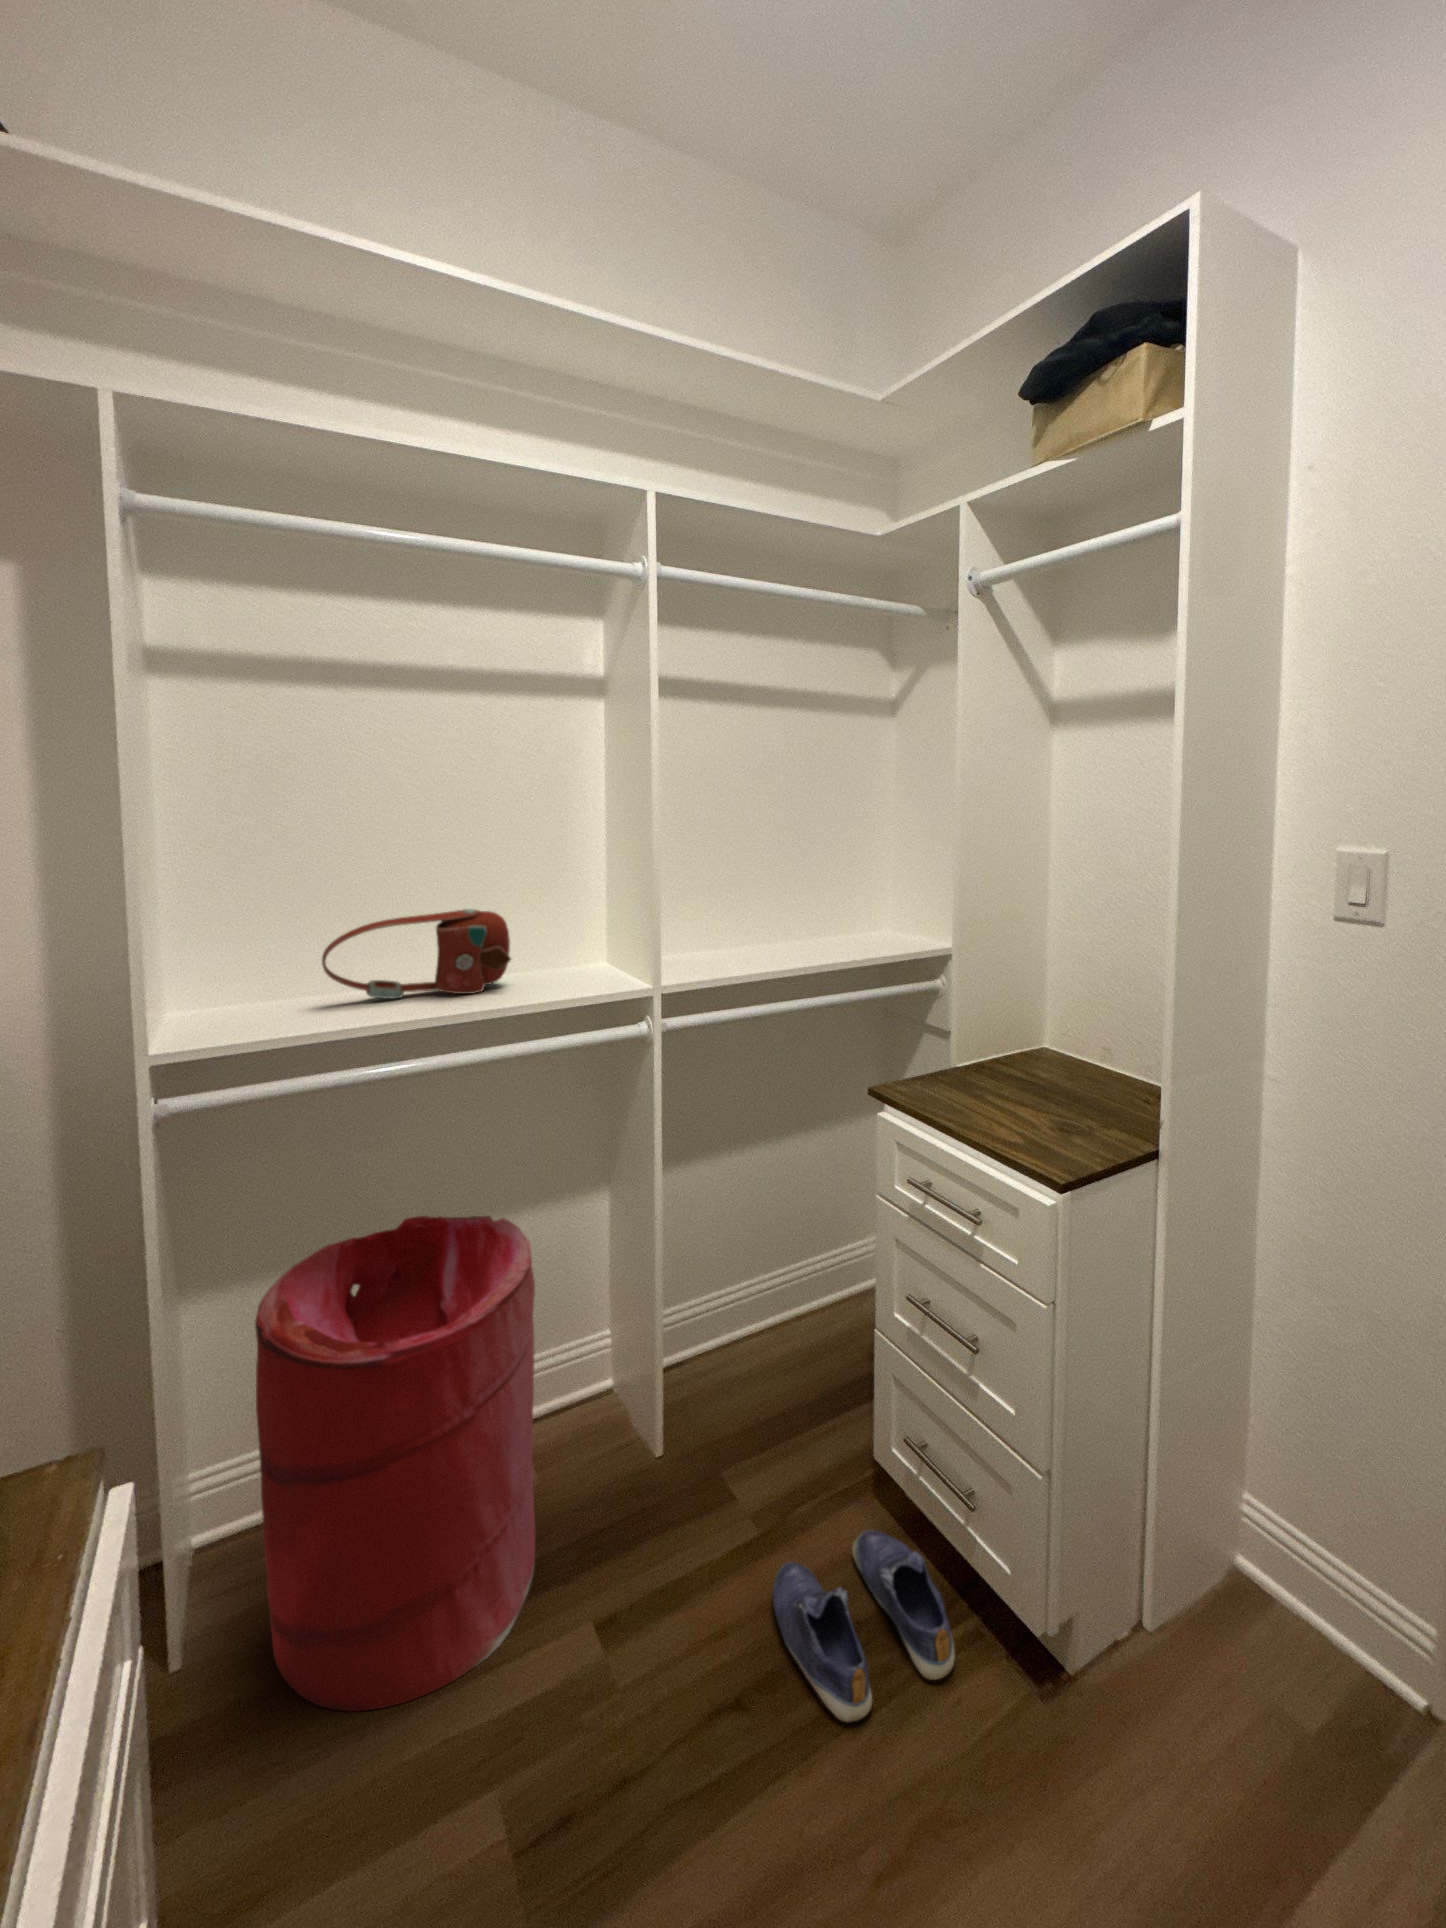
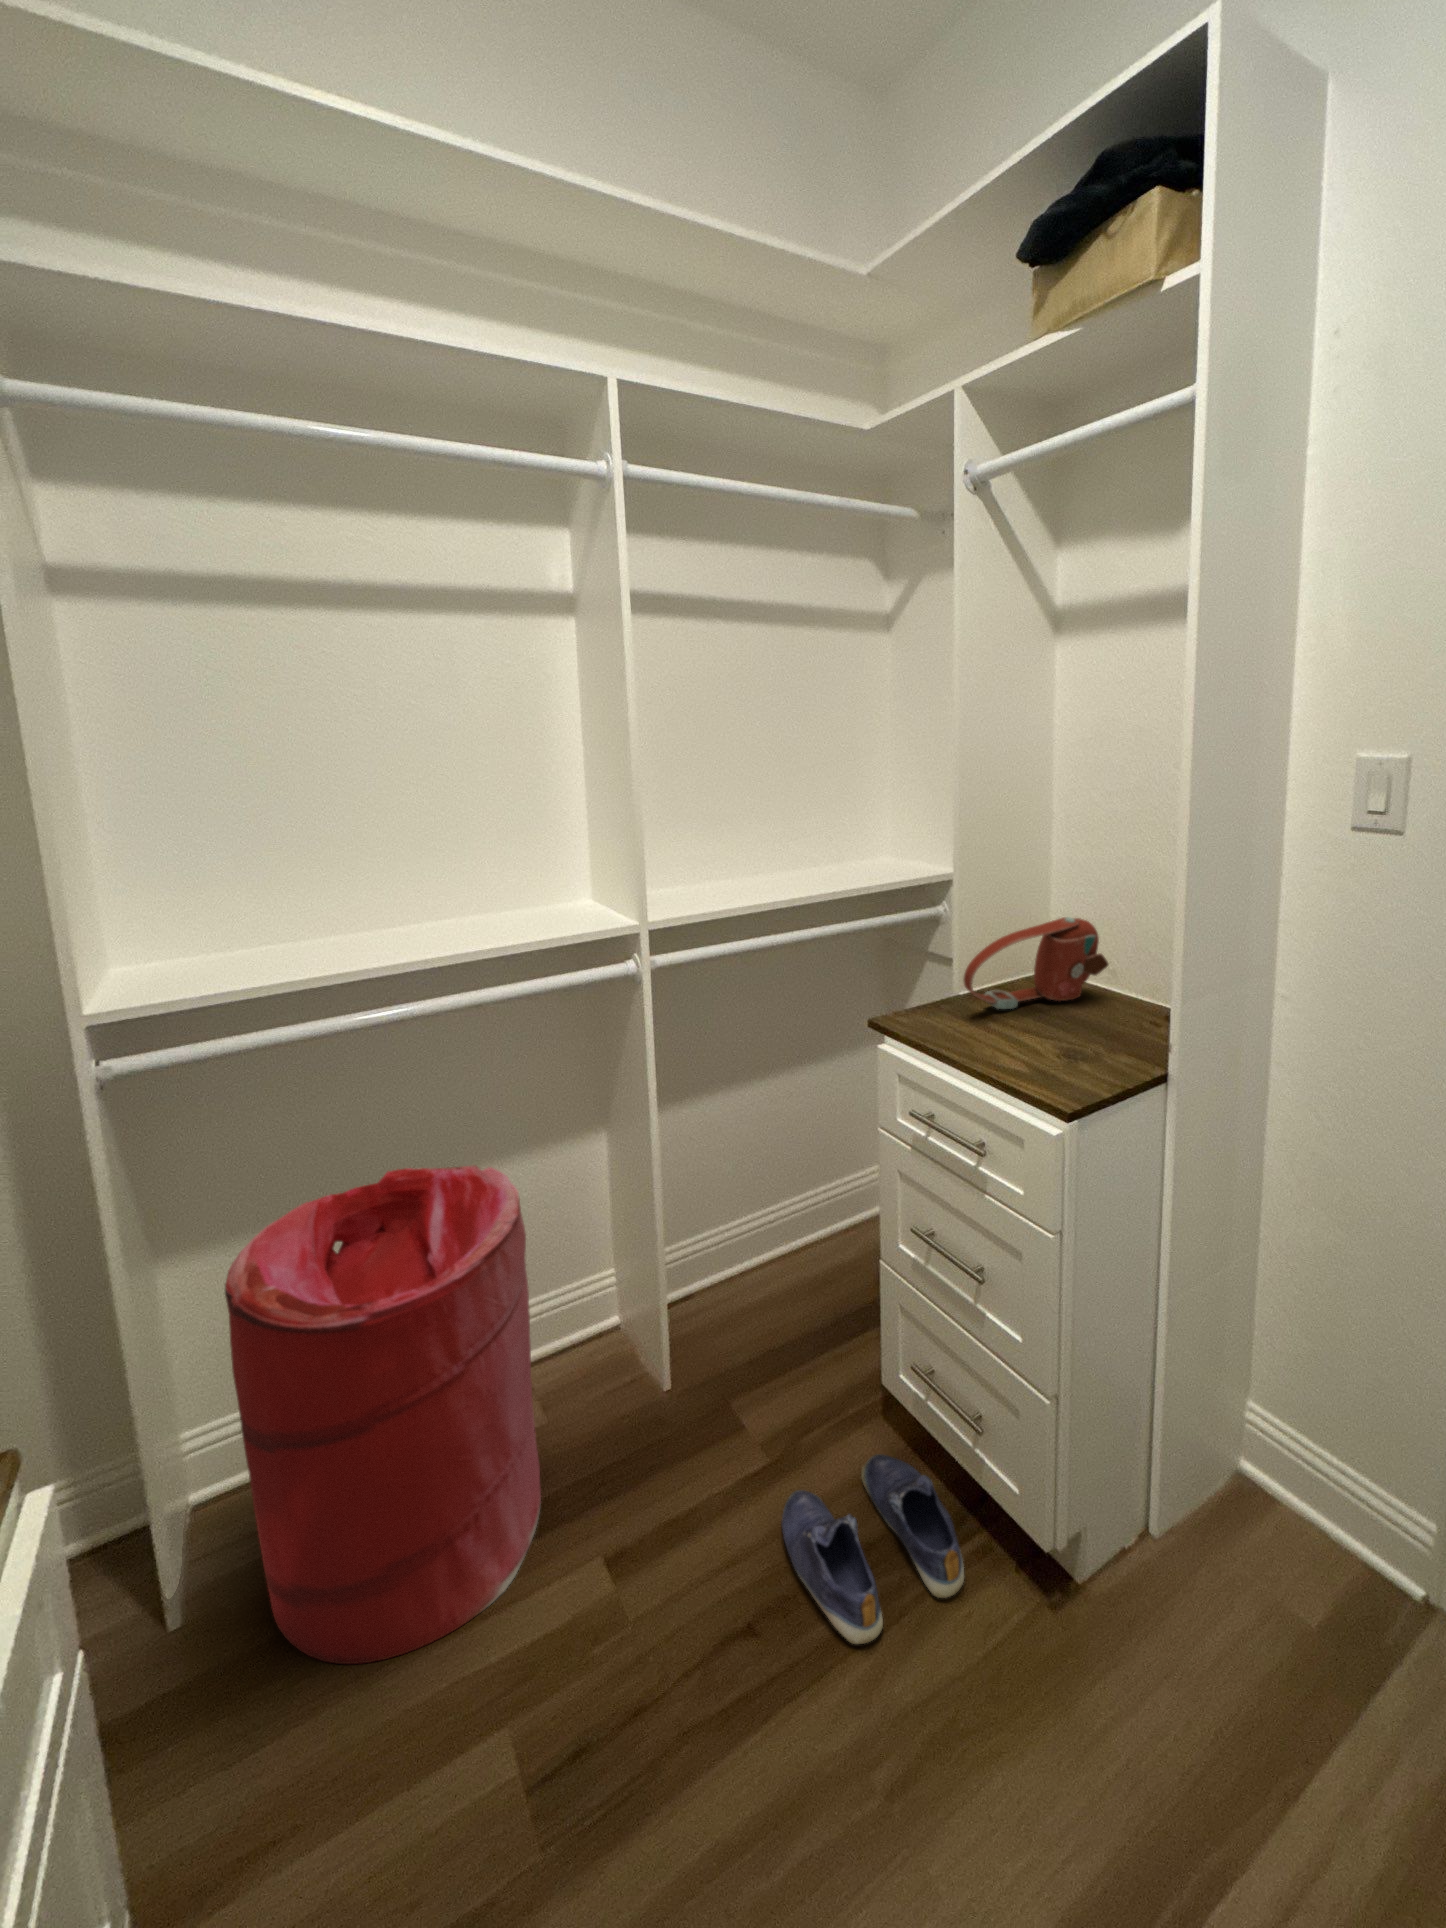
handbag: present [322,909,511,999] -> present [964,917,1109,1009]

